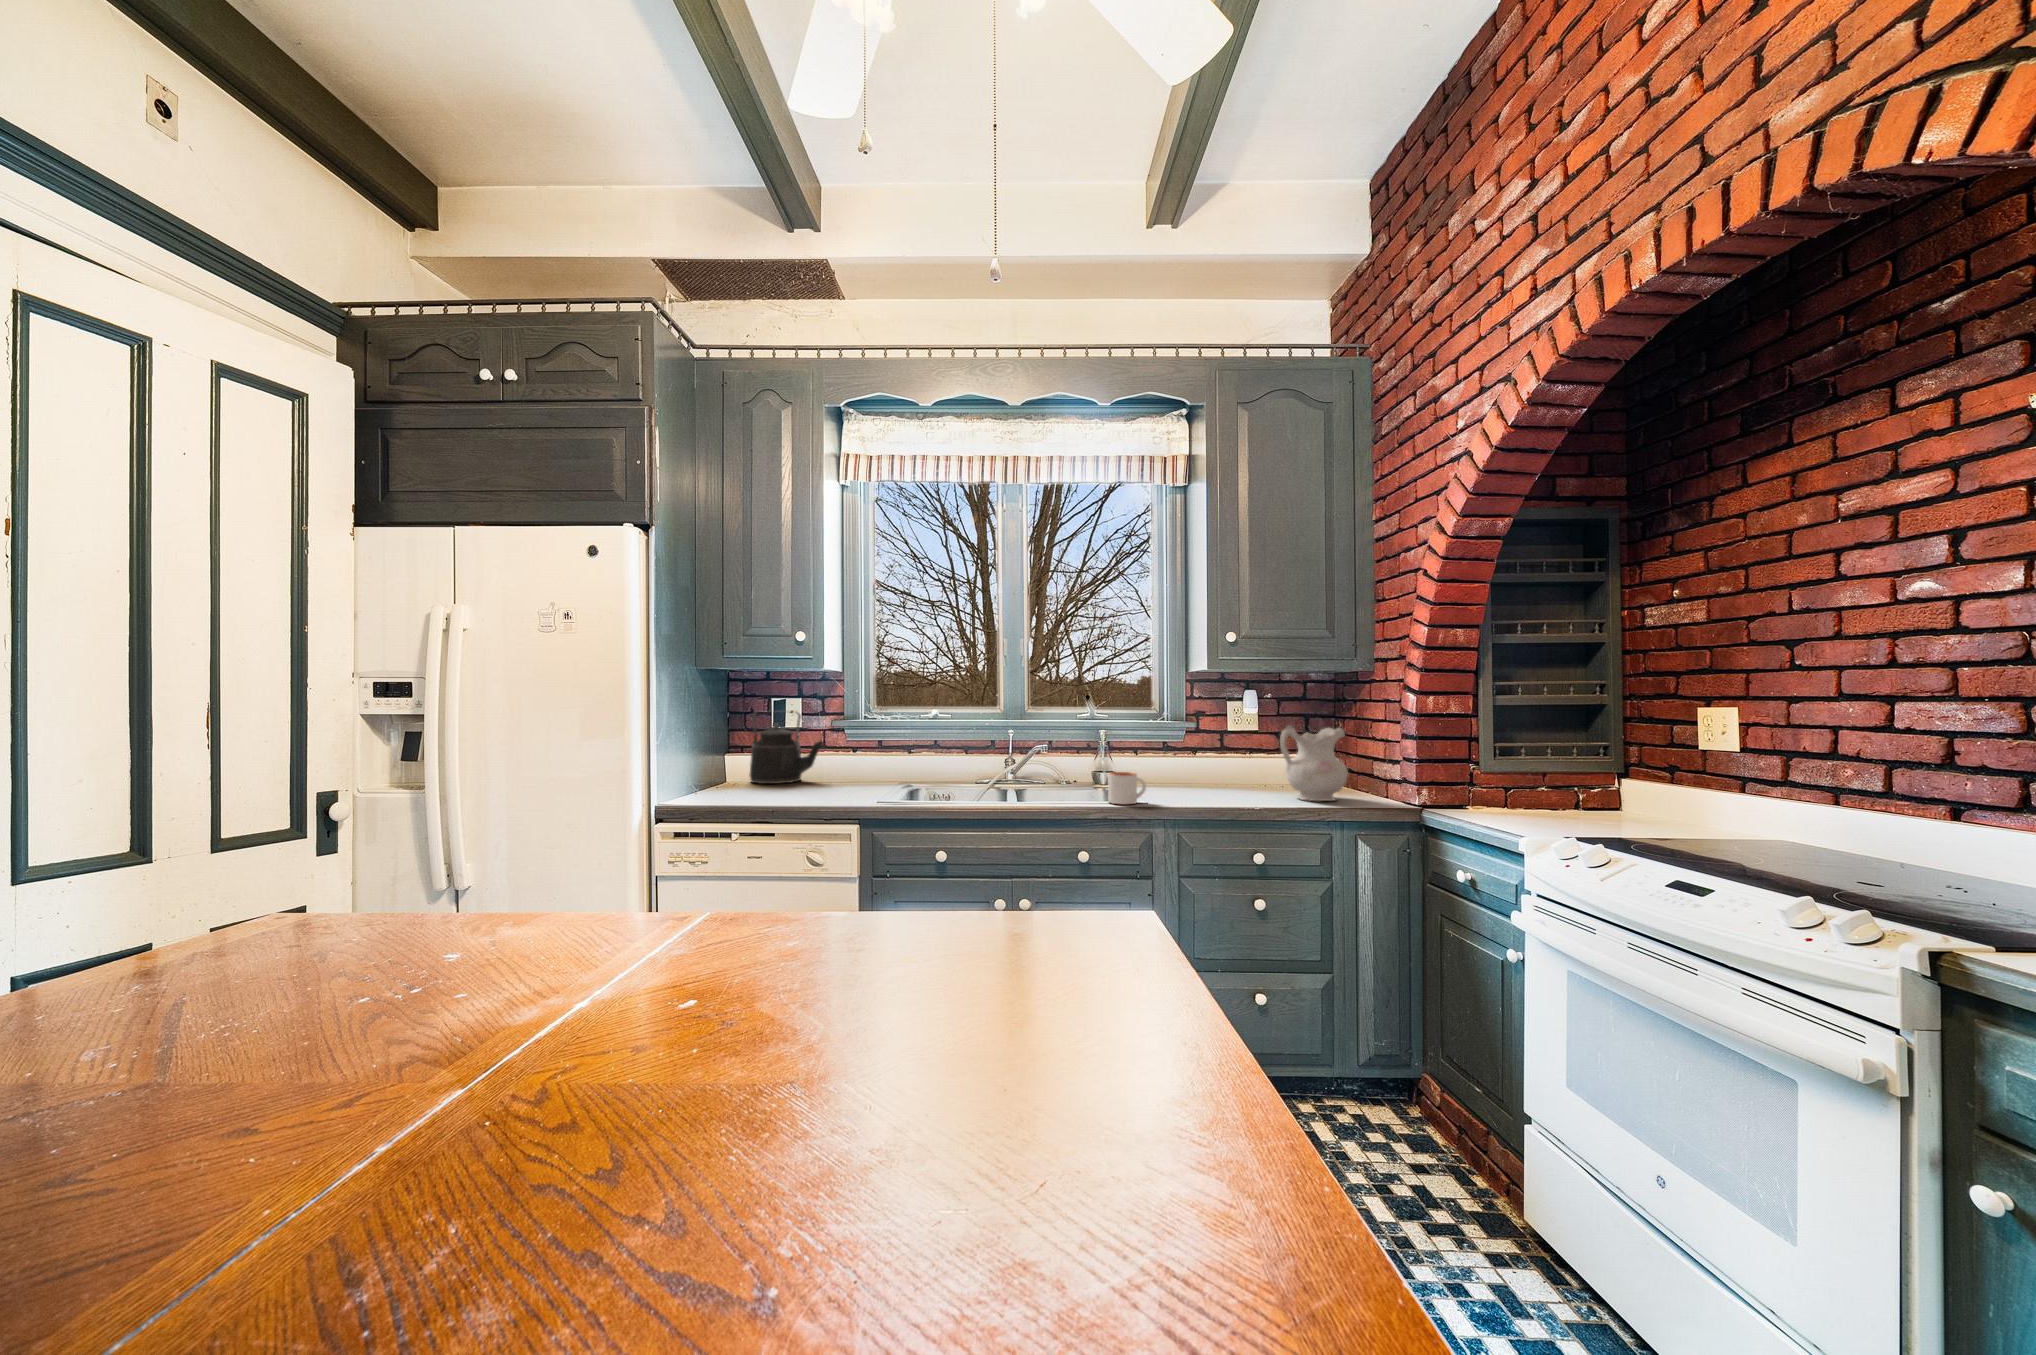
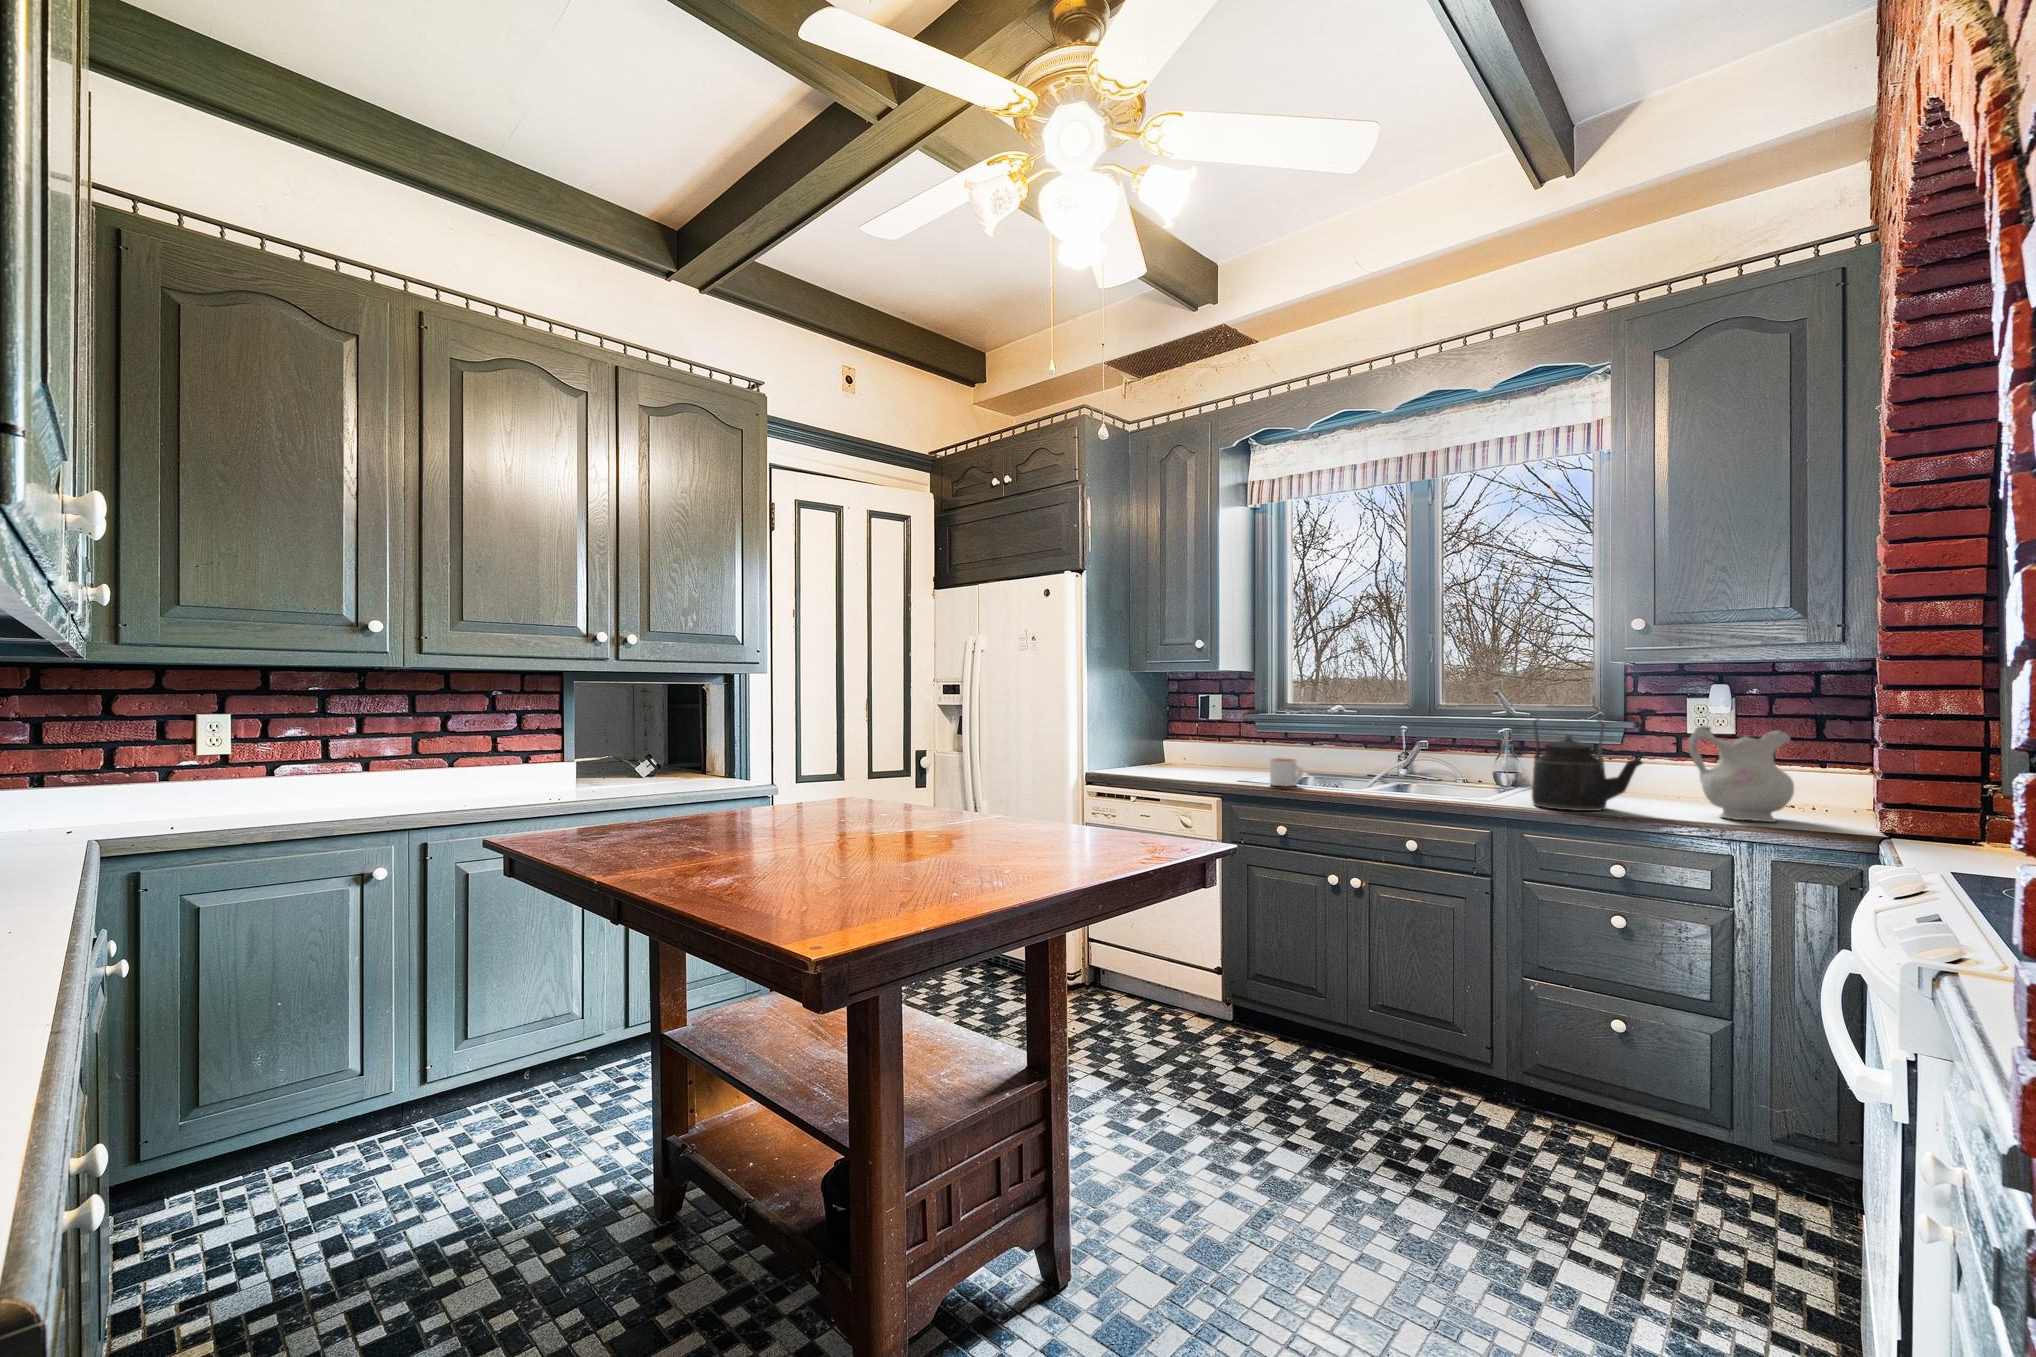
kettle: present [750,712,824,784] -> present [1532,718,1642,811]
mug: present [1108,772,1146,805] -> present [1270,759,1304,786]

